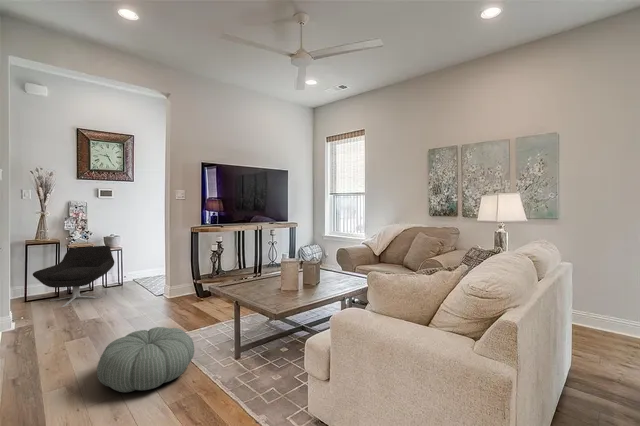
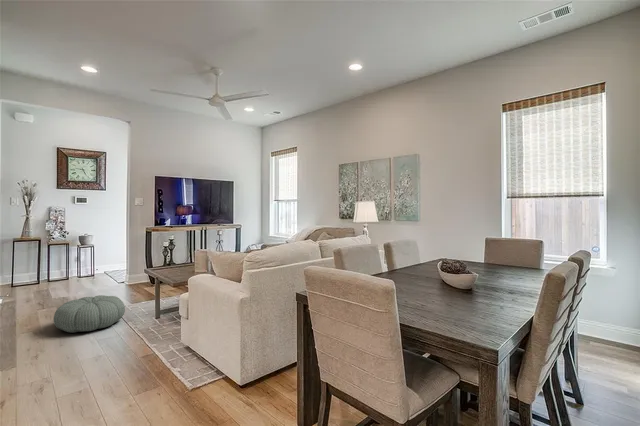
lounge chair: present [33,246,114,307] -> none [18,243,86,290]

